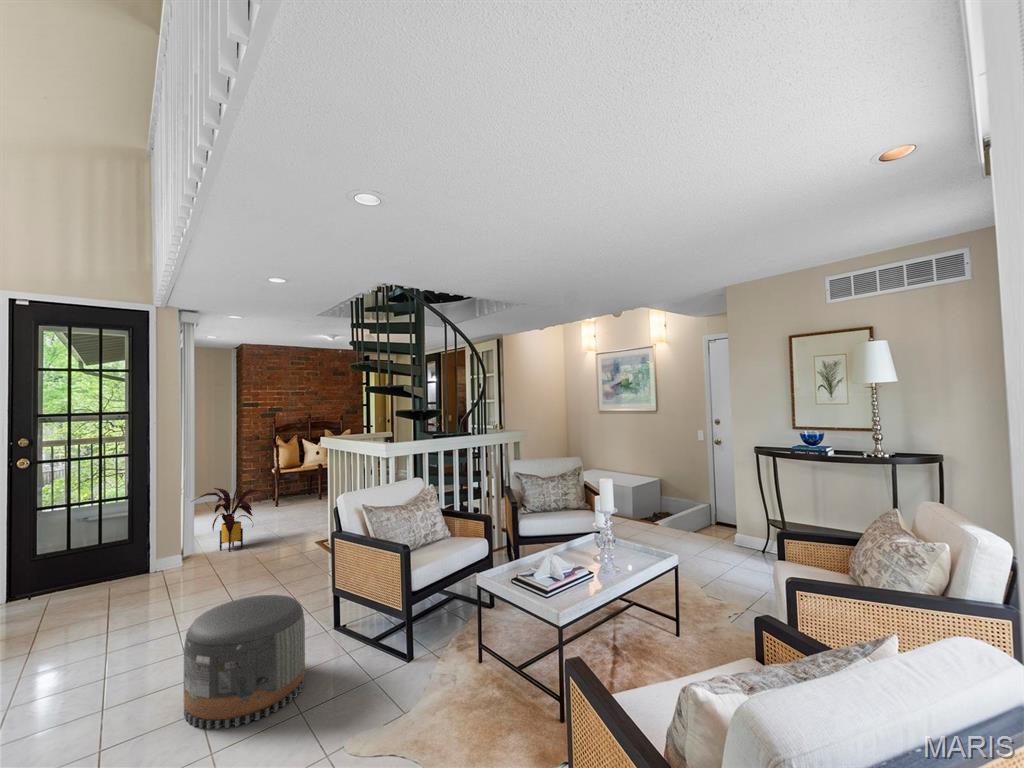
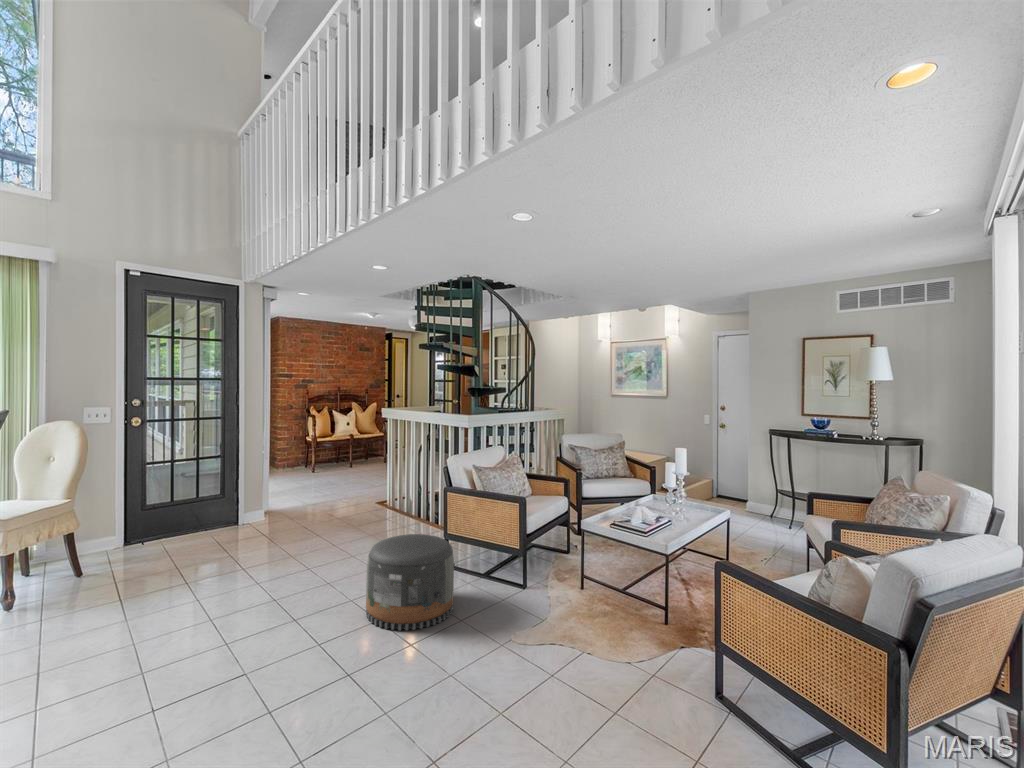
house plant: present [191,487,264,552] -> none [259,452,324,512]

